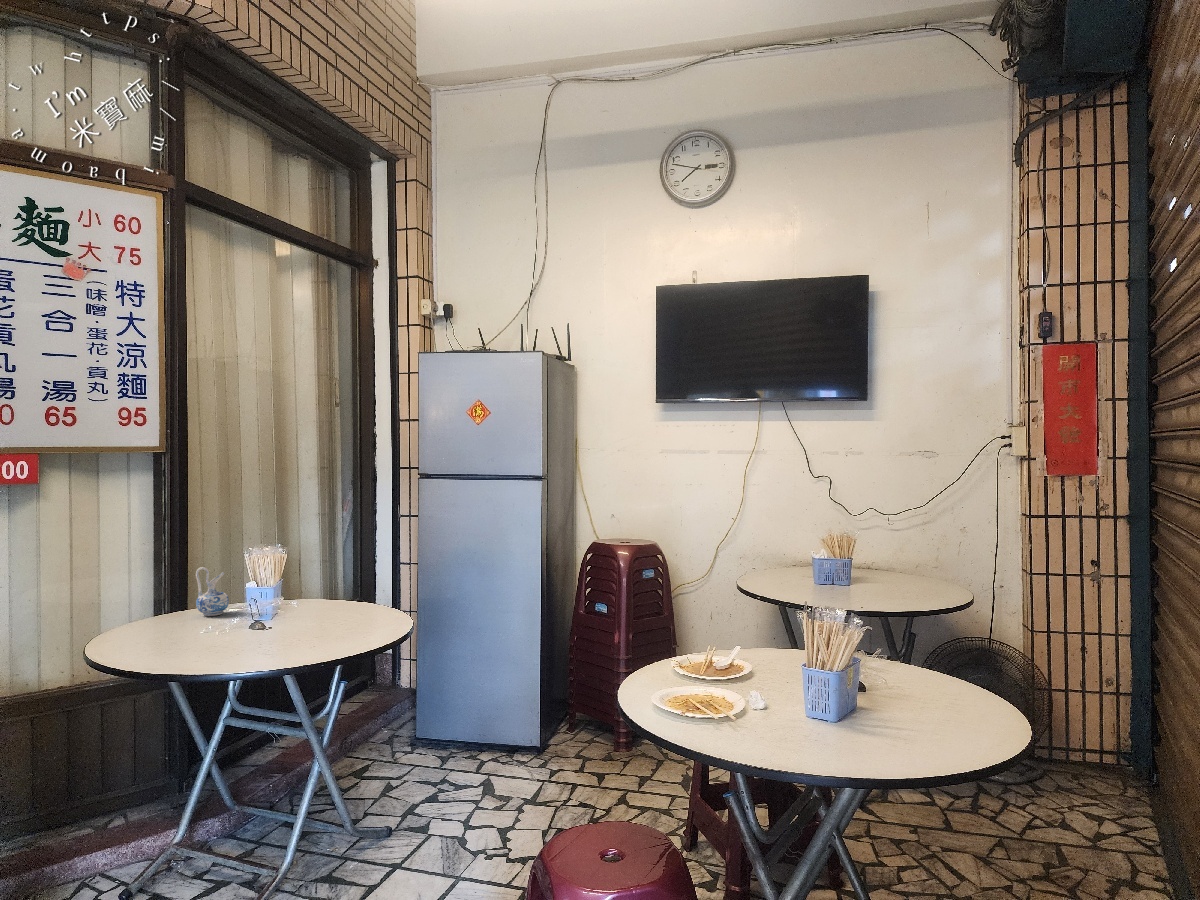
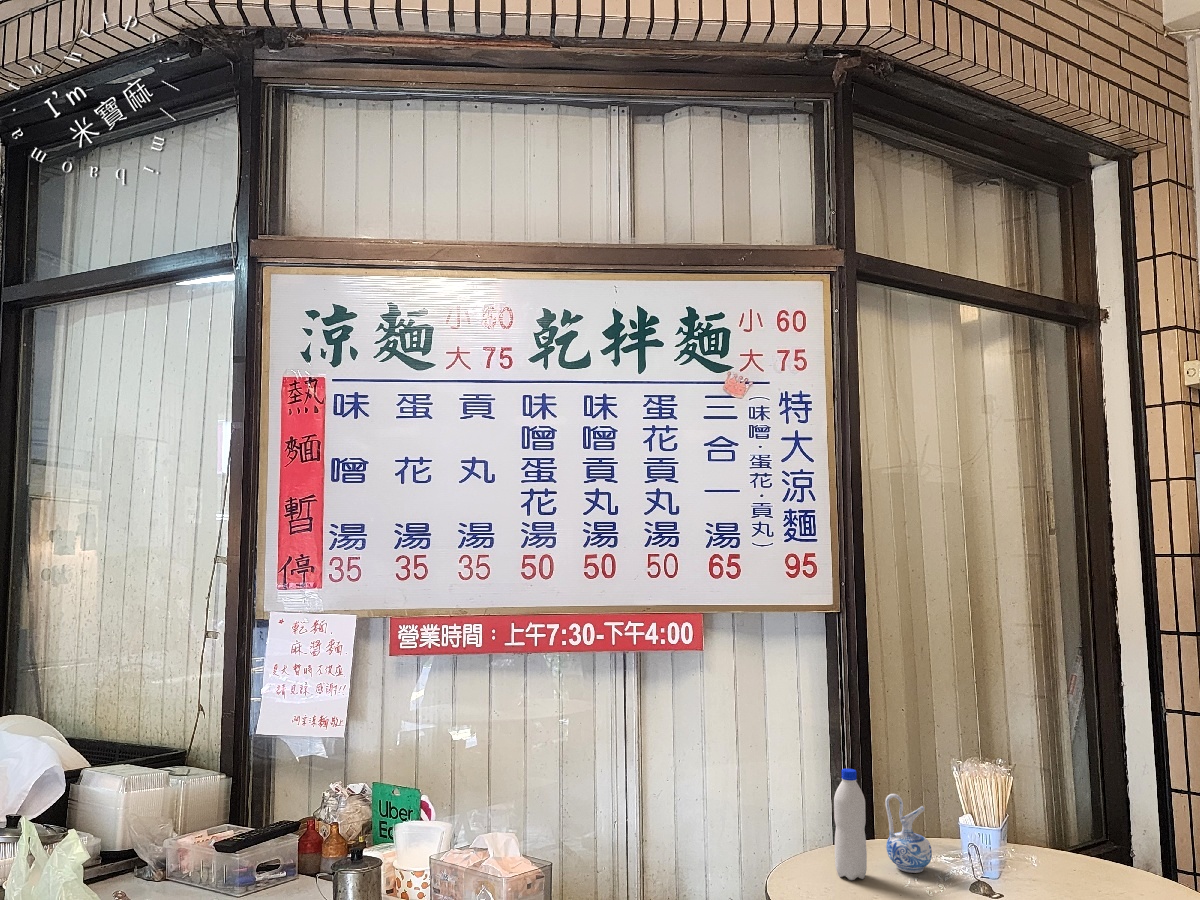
water bottle: none [154,552,179,626] -> present [834,769,867,880]

